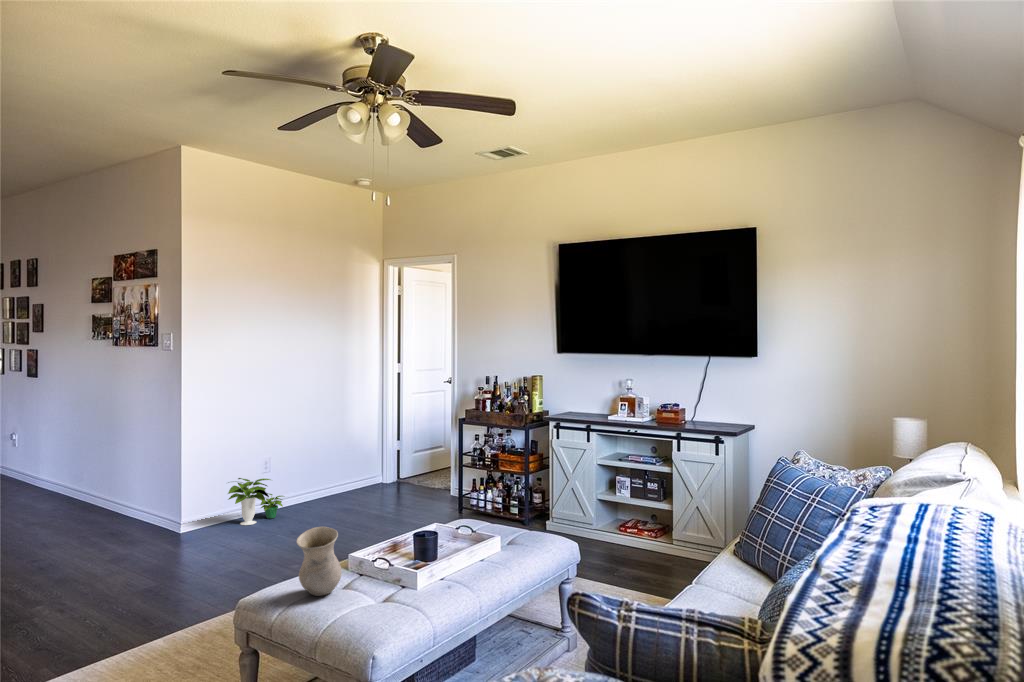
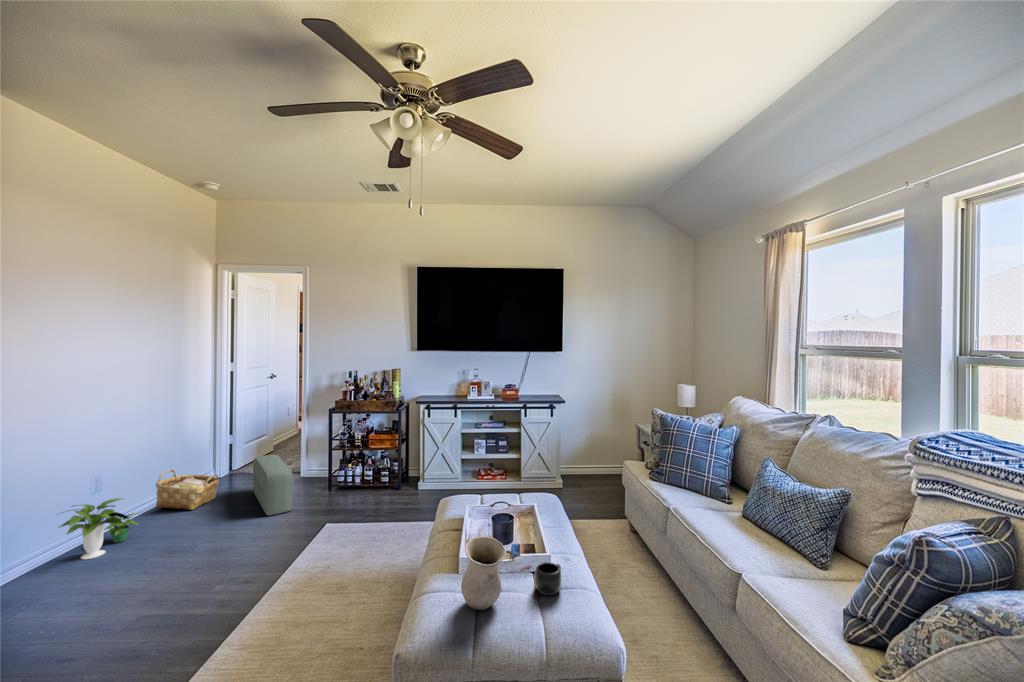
woven basket: none [314,464,363,506] -> present [156,469,219,510]
pouf: none [379,464,416,523] -> present [253,455,293,515]
mug: none [371,573,411,605] -> present [535,562,561,595]

